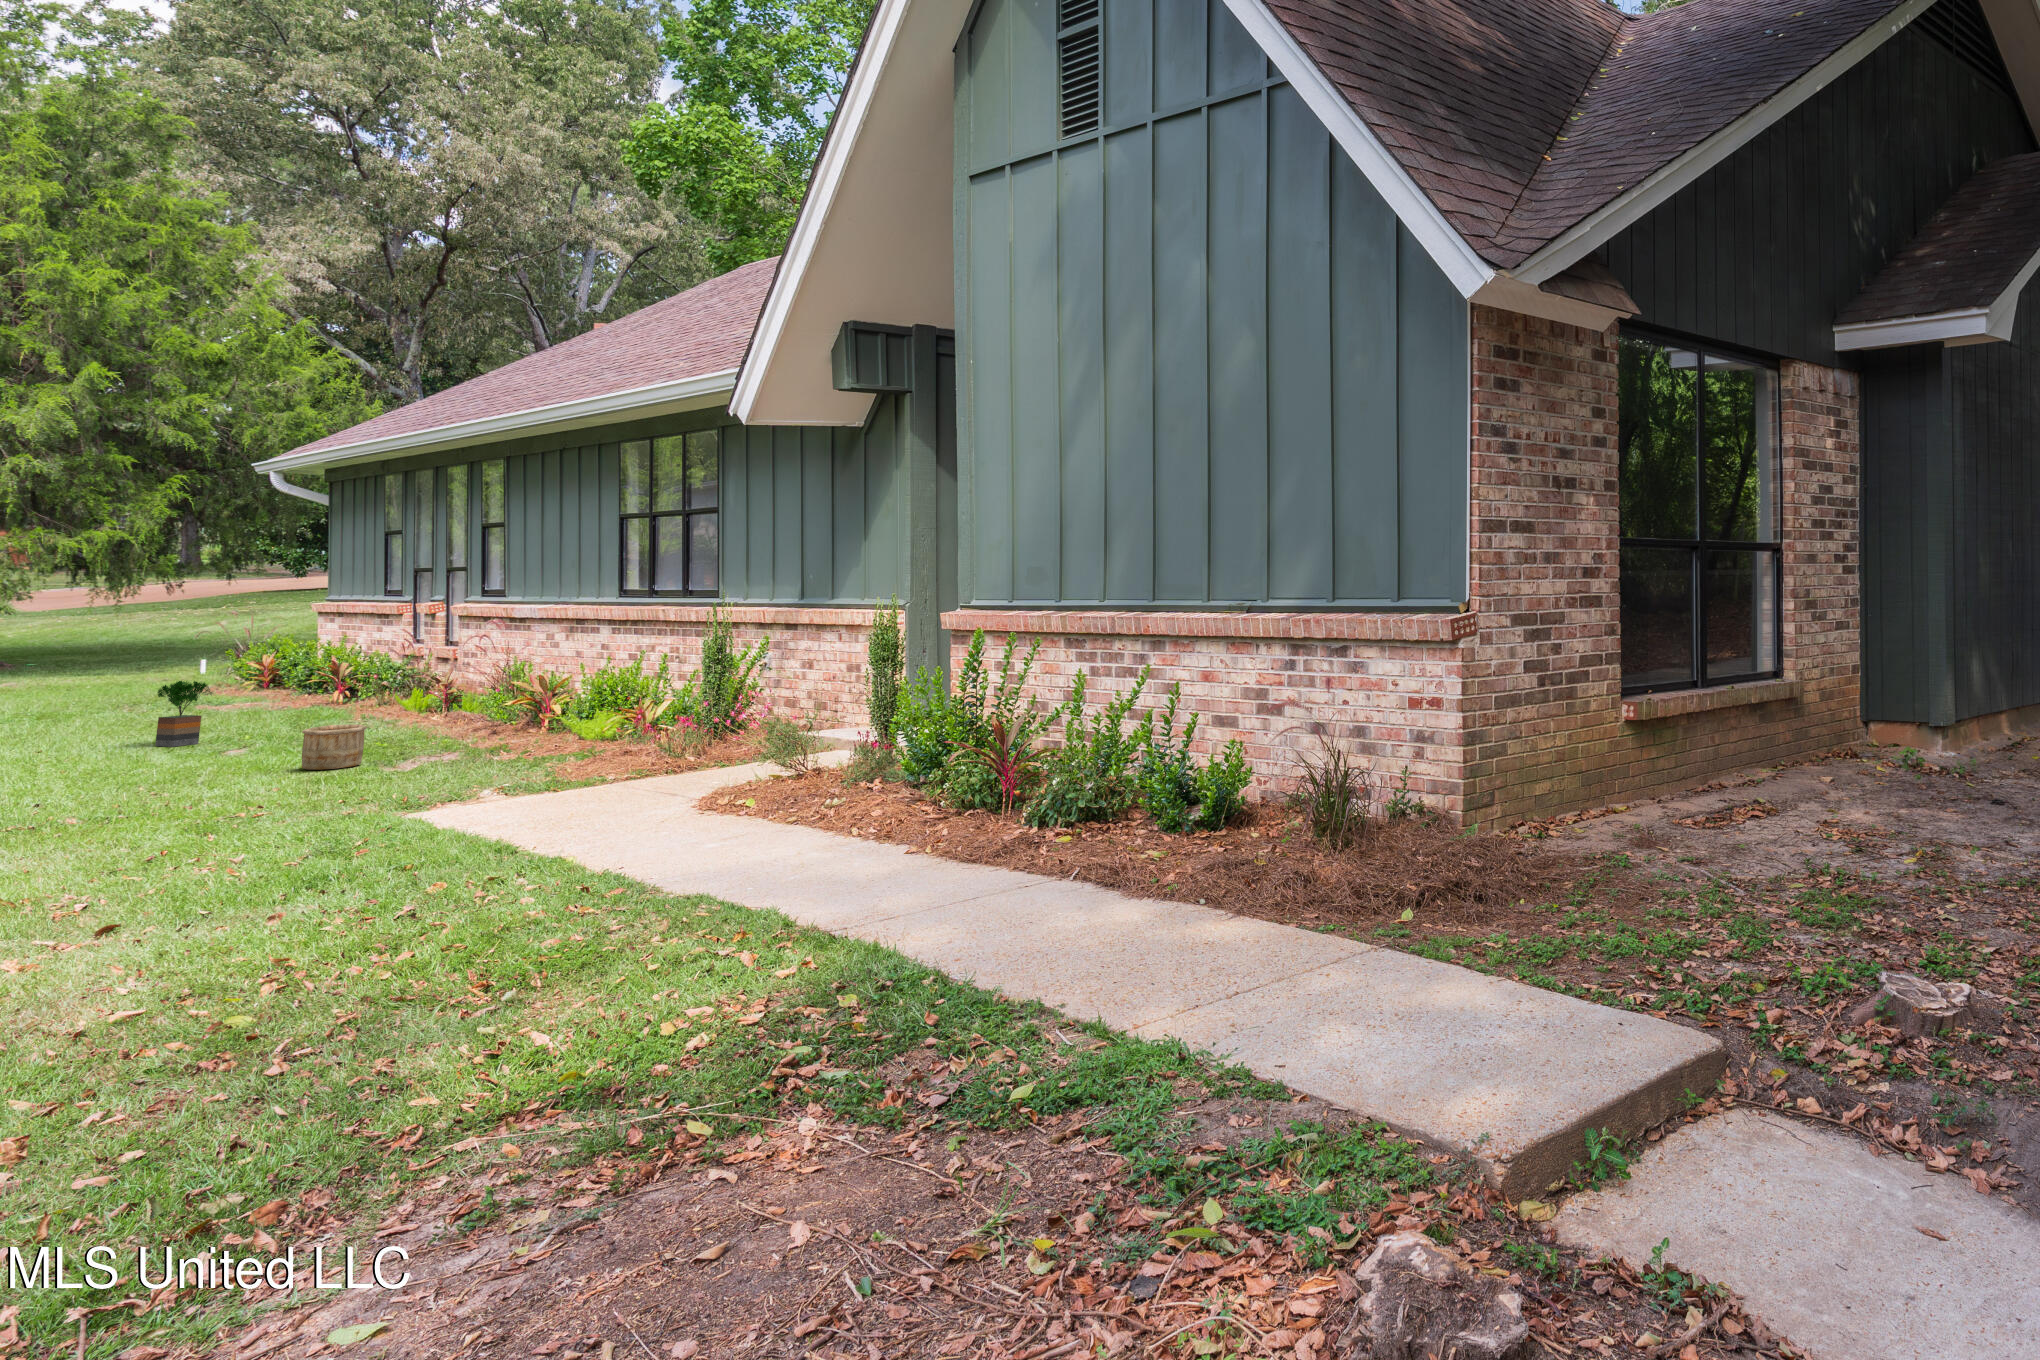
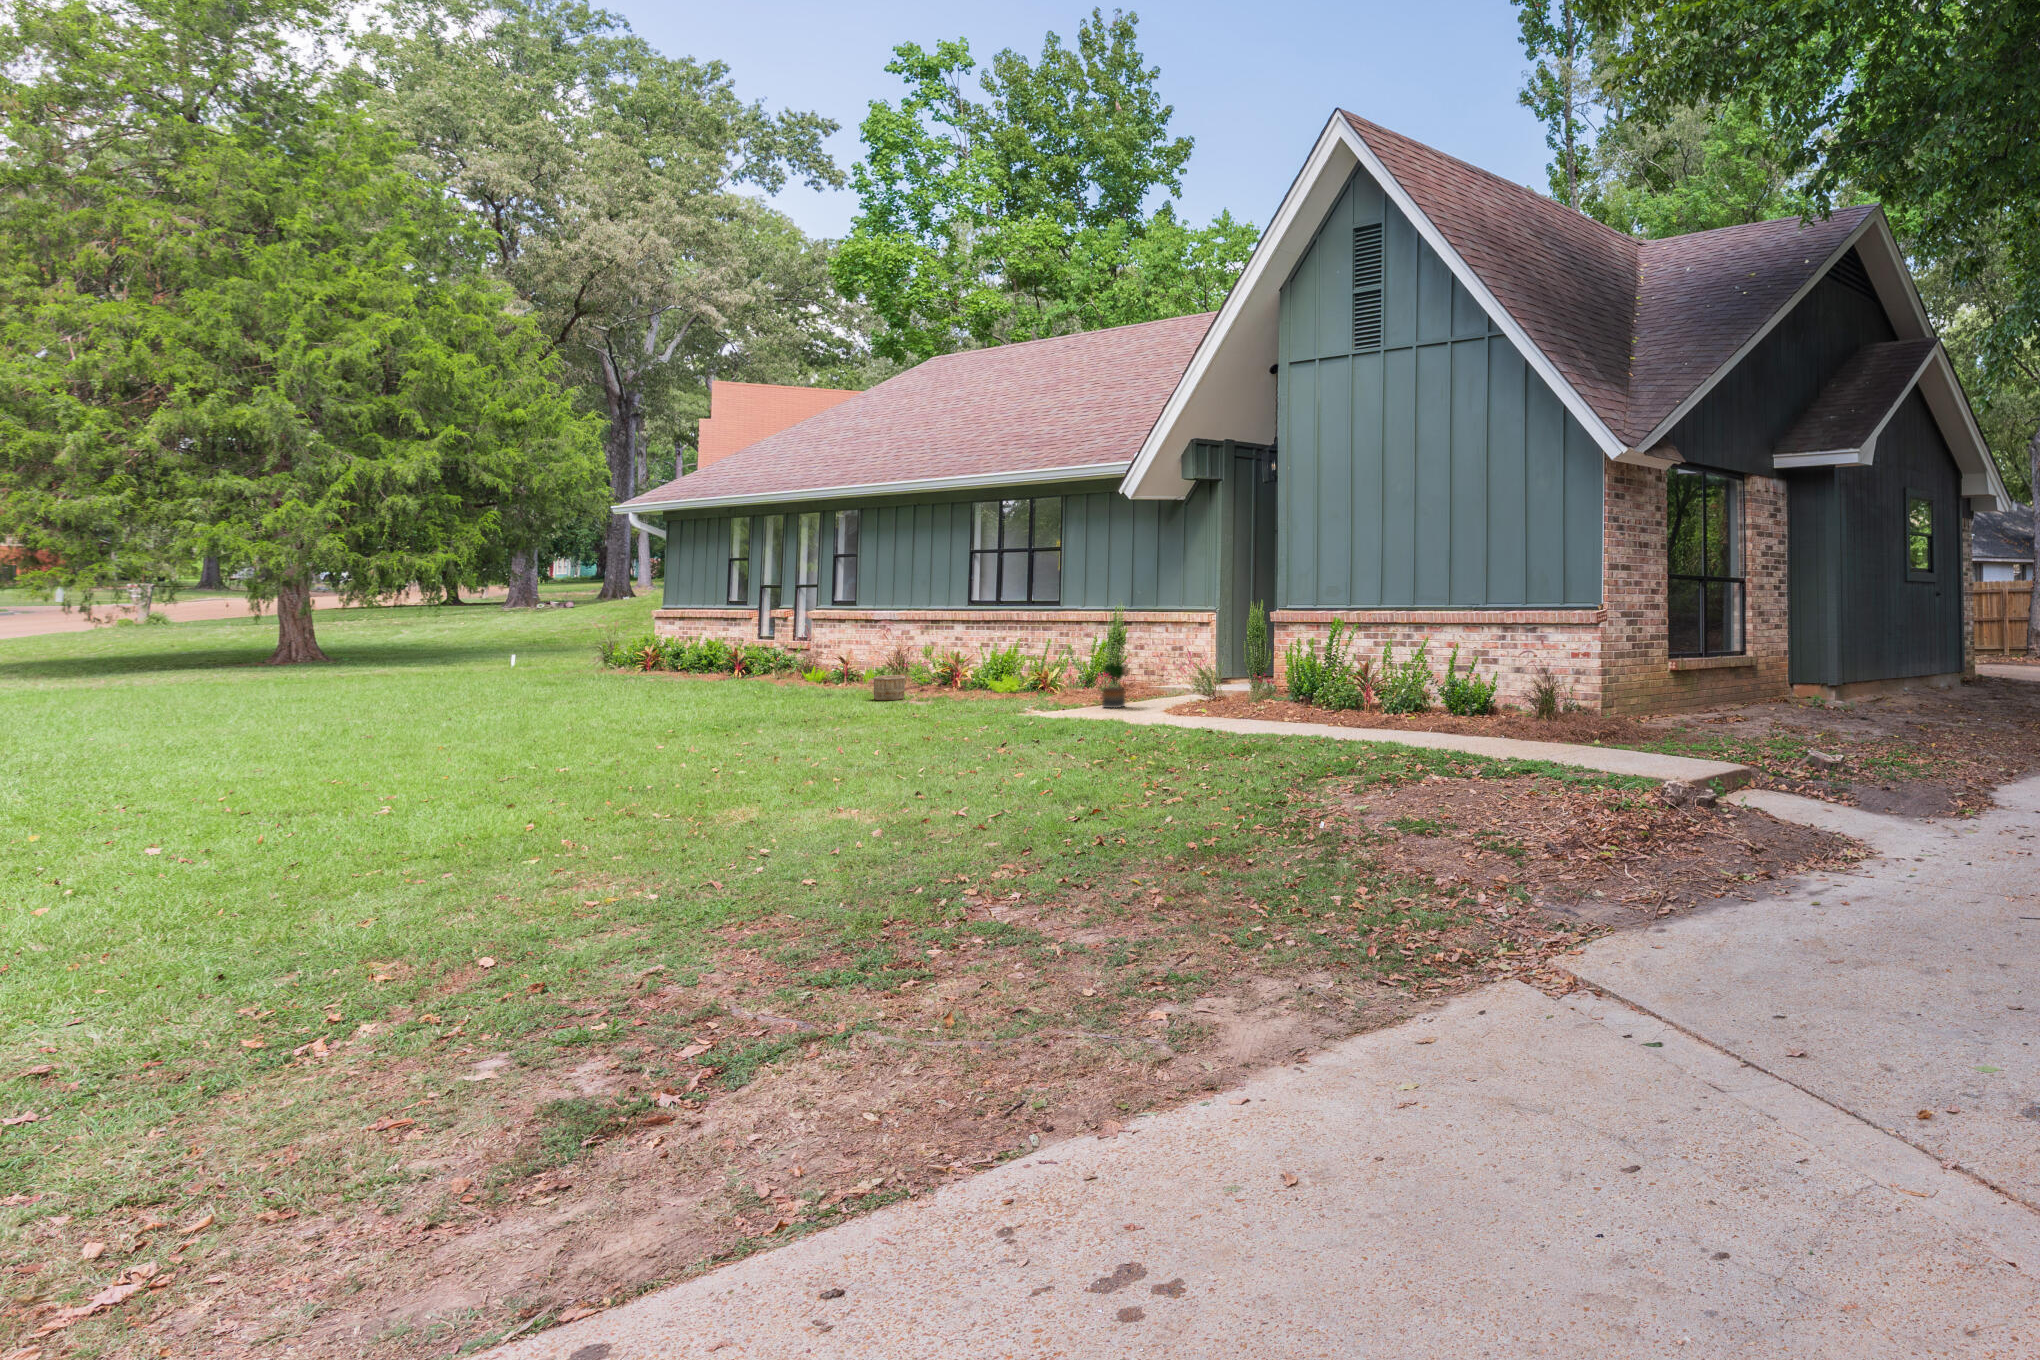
potted tree: present [155,681,213,747] -> present [1102,663,1130,708]

